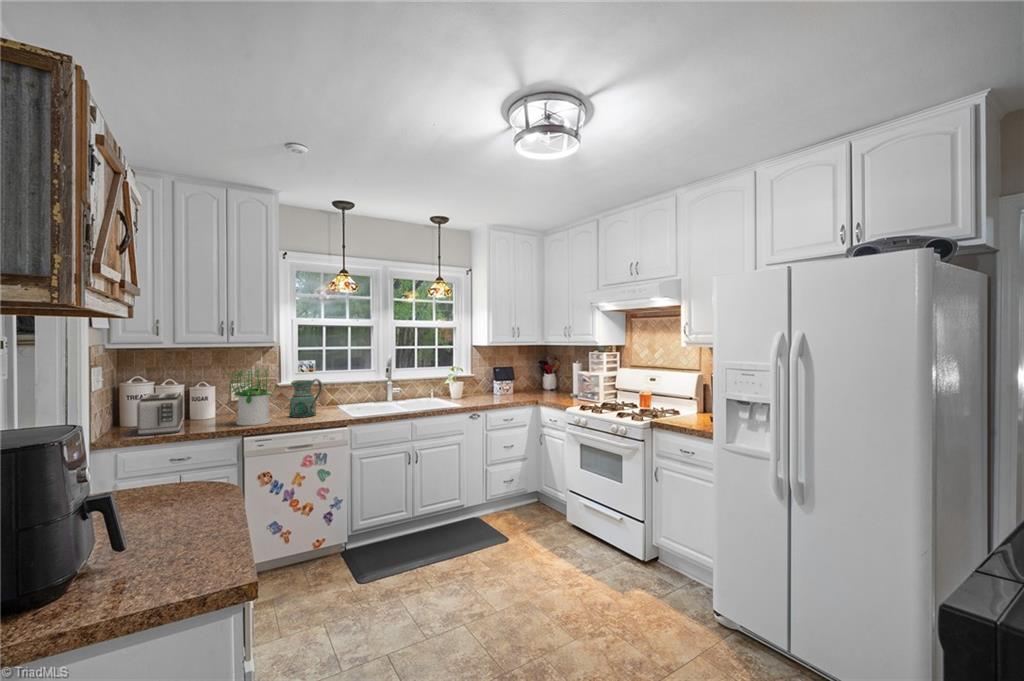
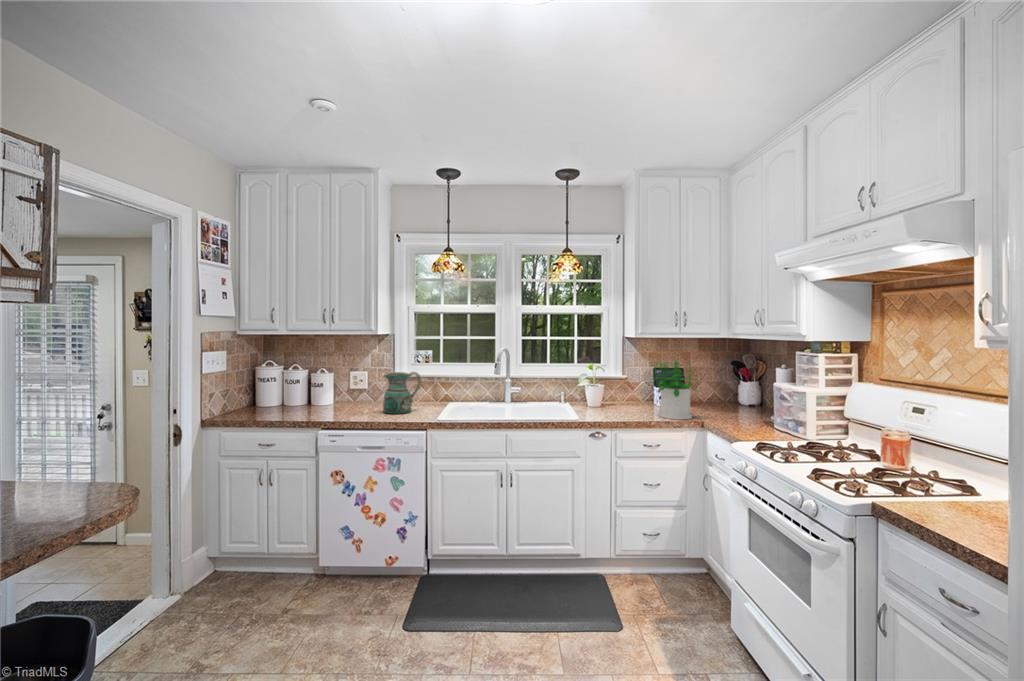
potted plant: present [227,368,274,425] -> present [654,359,697,419]
toaster: present [137,392,183,436] -> none [233,378,291,419]

